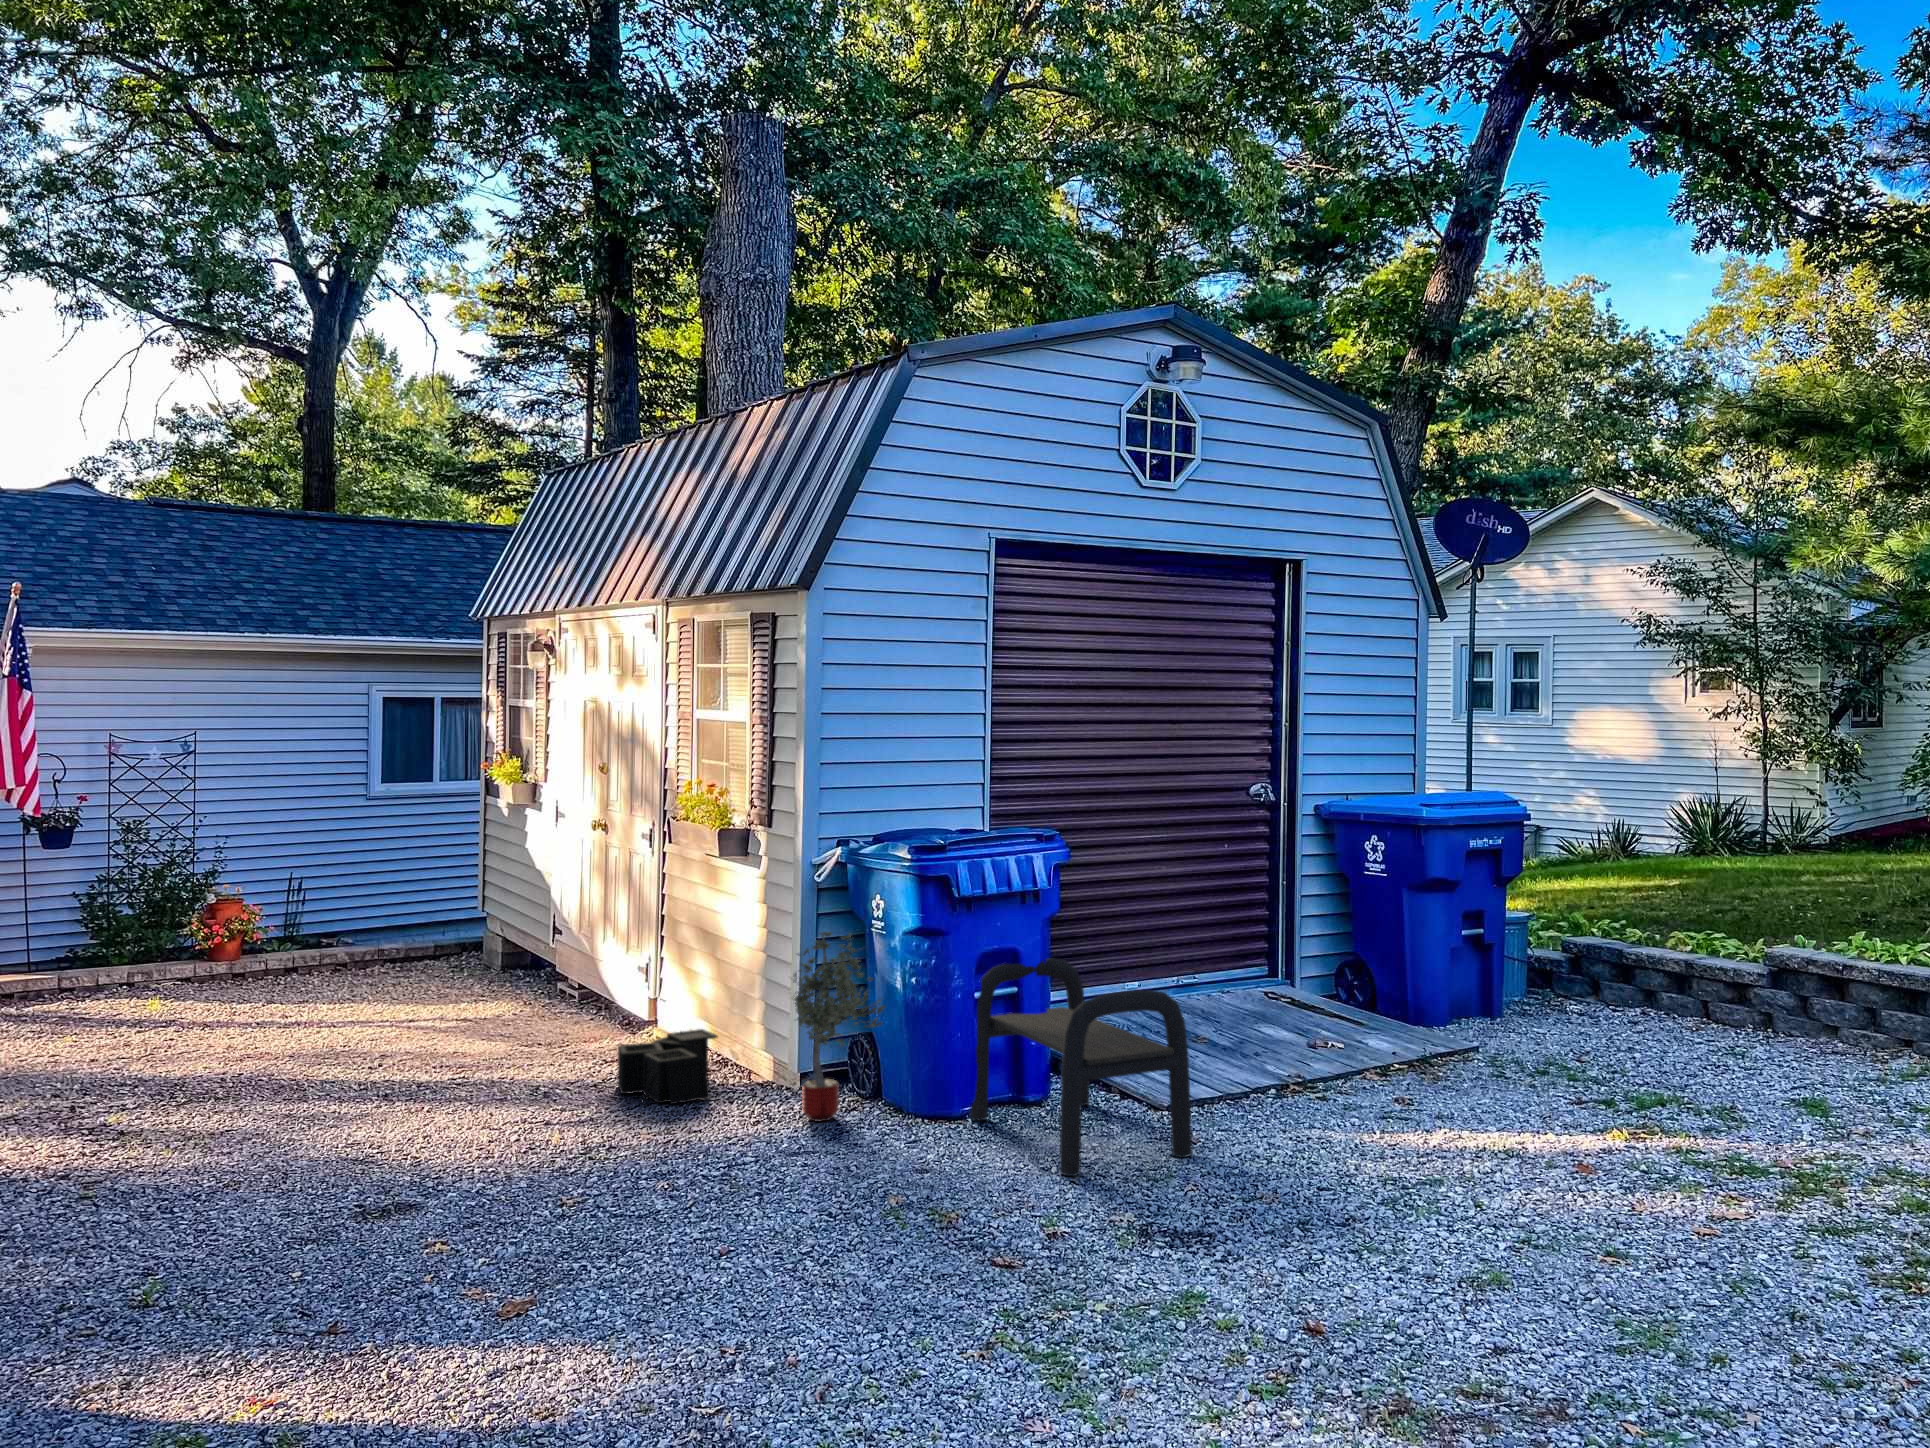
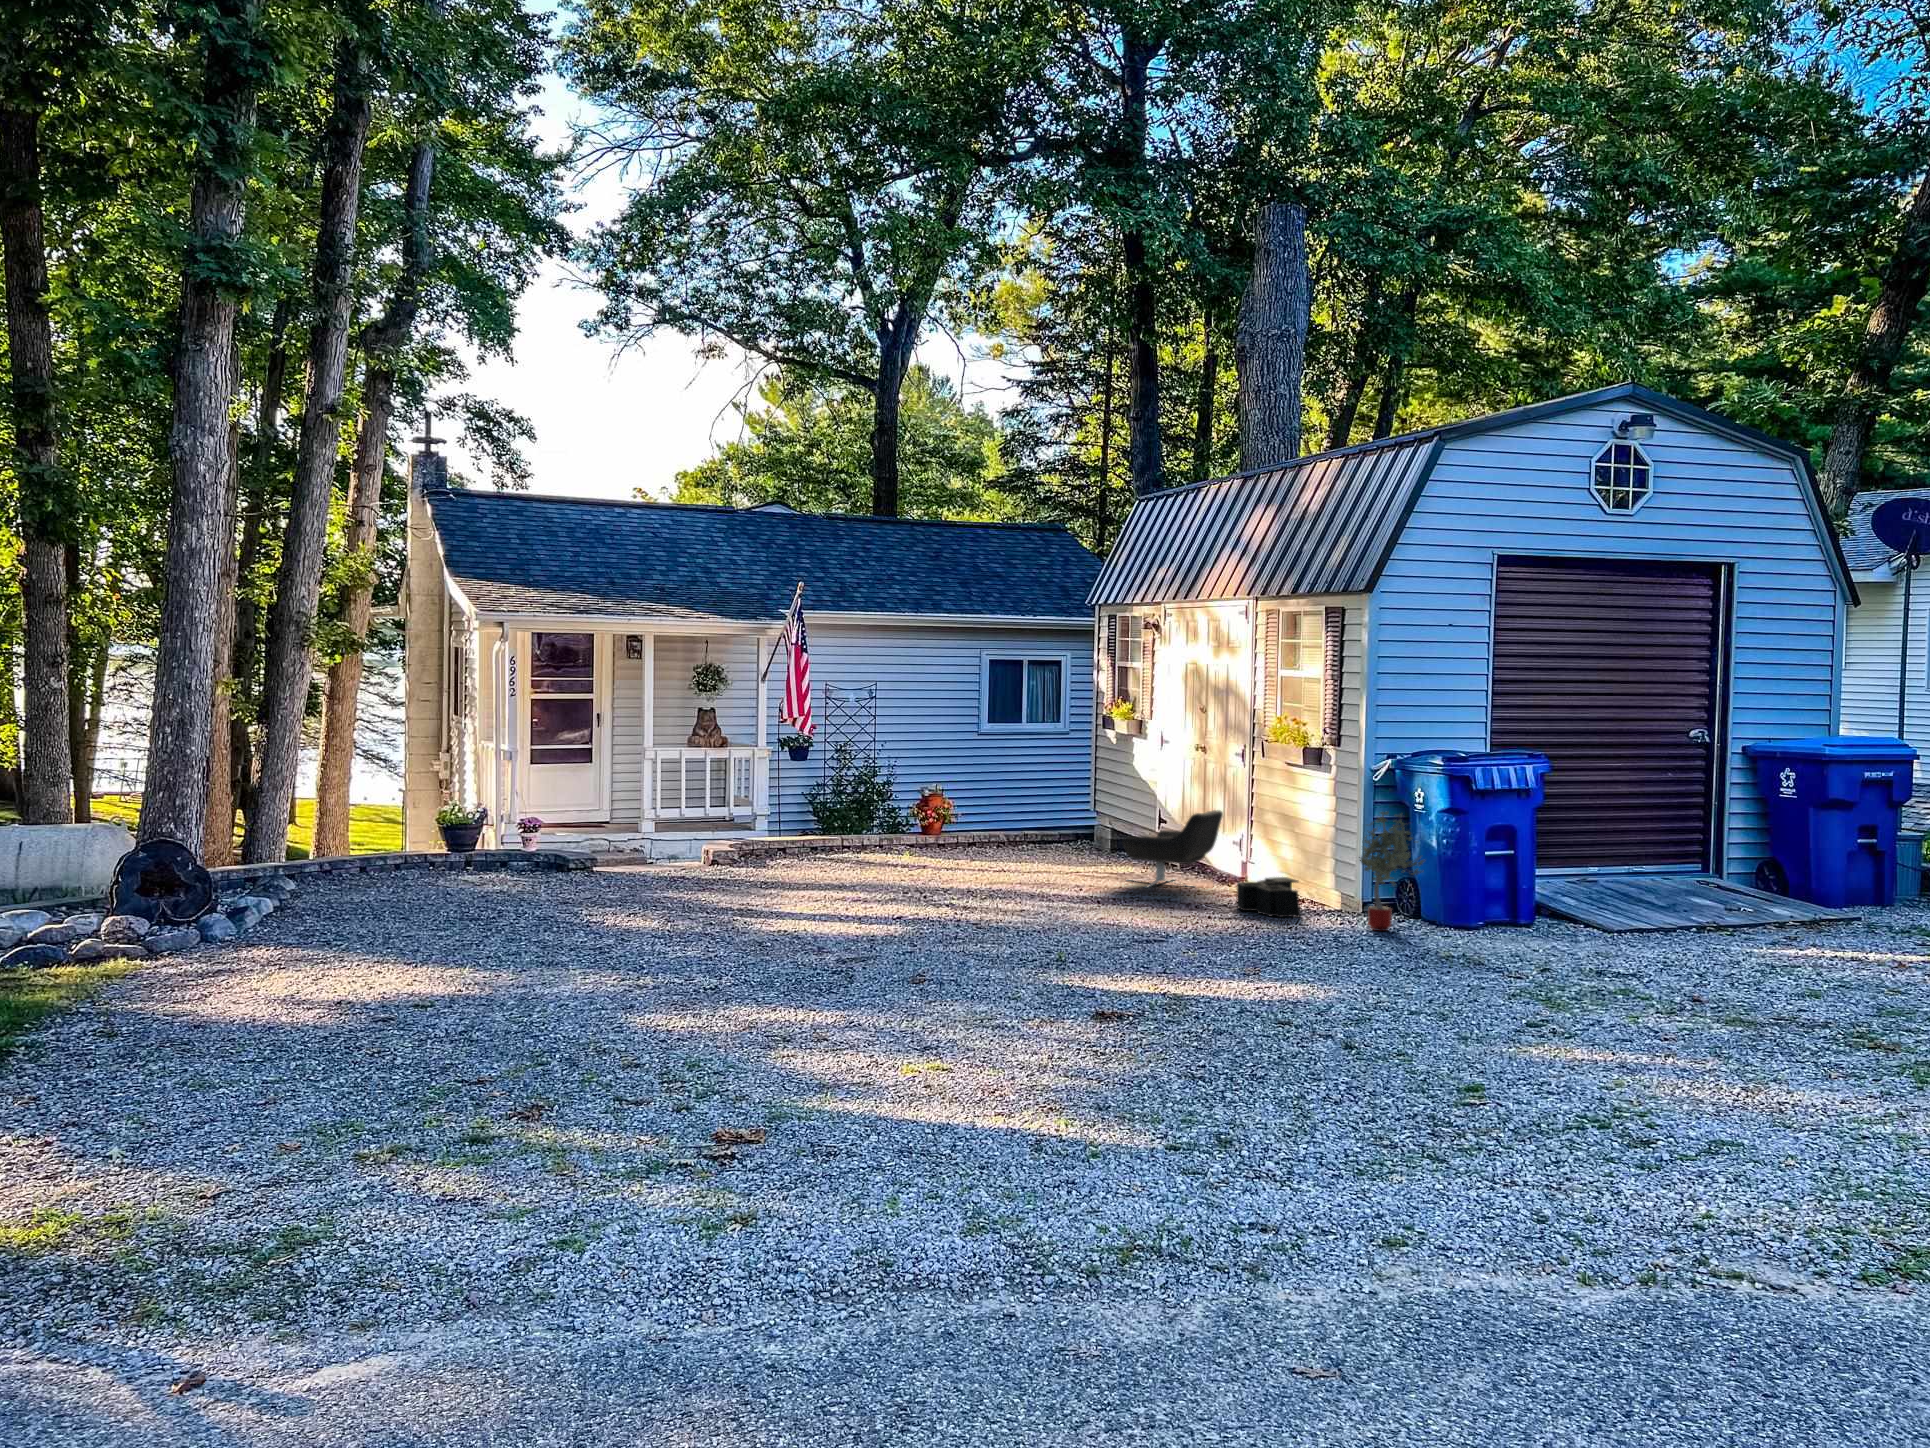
lounge chair: none [458,922,626,1053] -> present [1122,810,1223,888]
bench: present [970,958,1192,1176] -> none [1481,837,1644,965]

